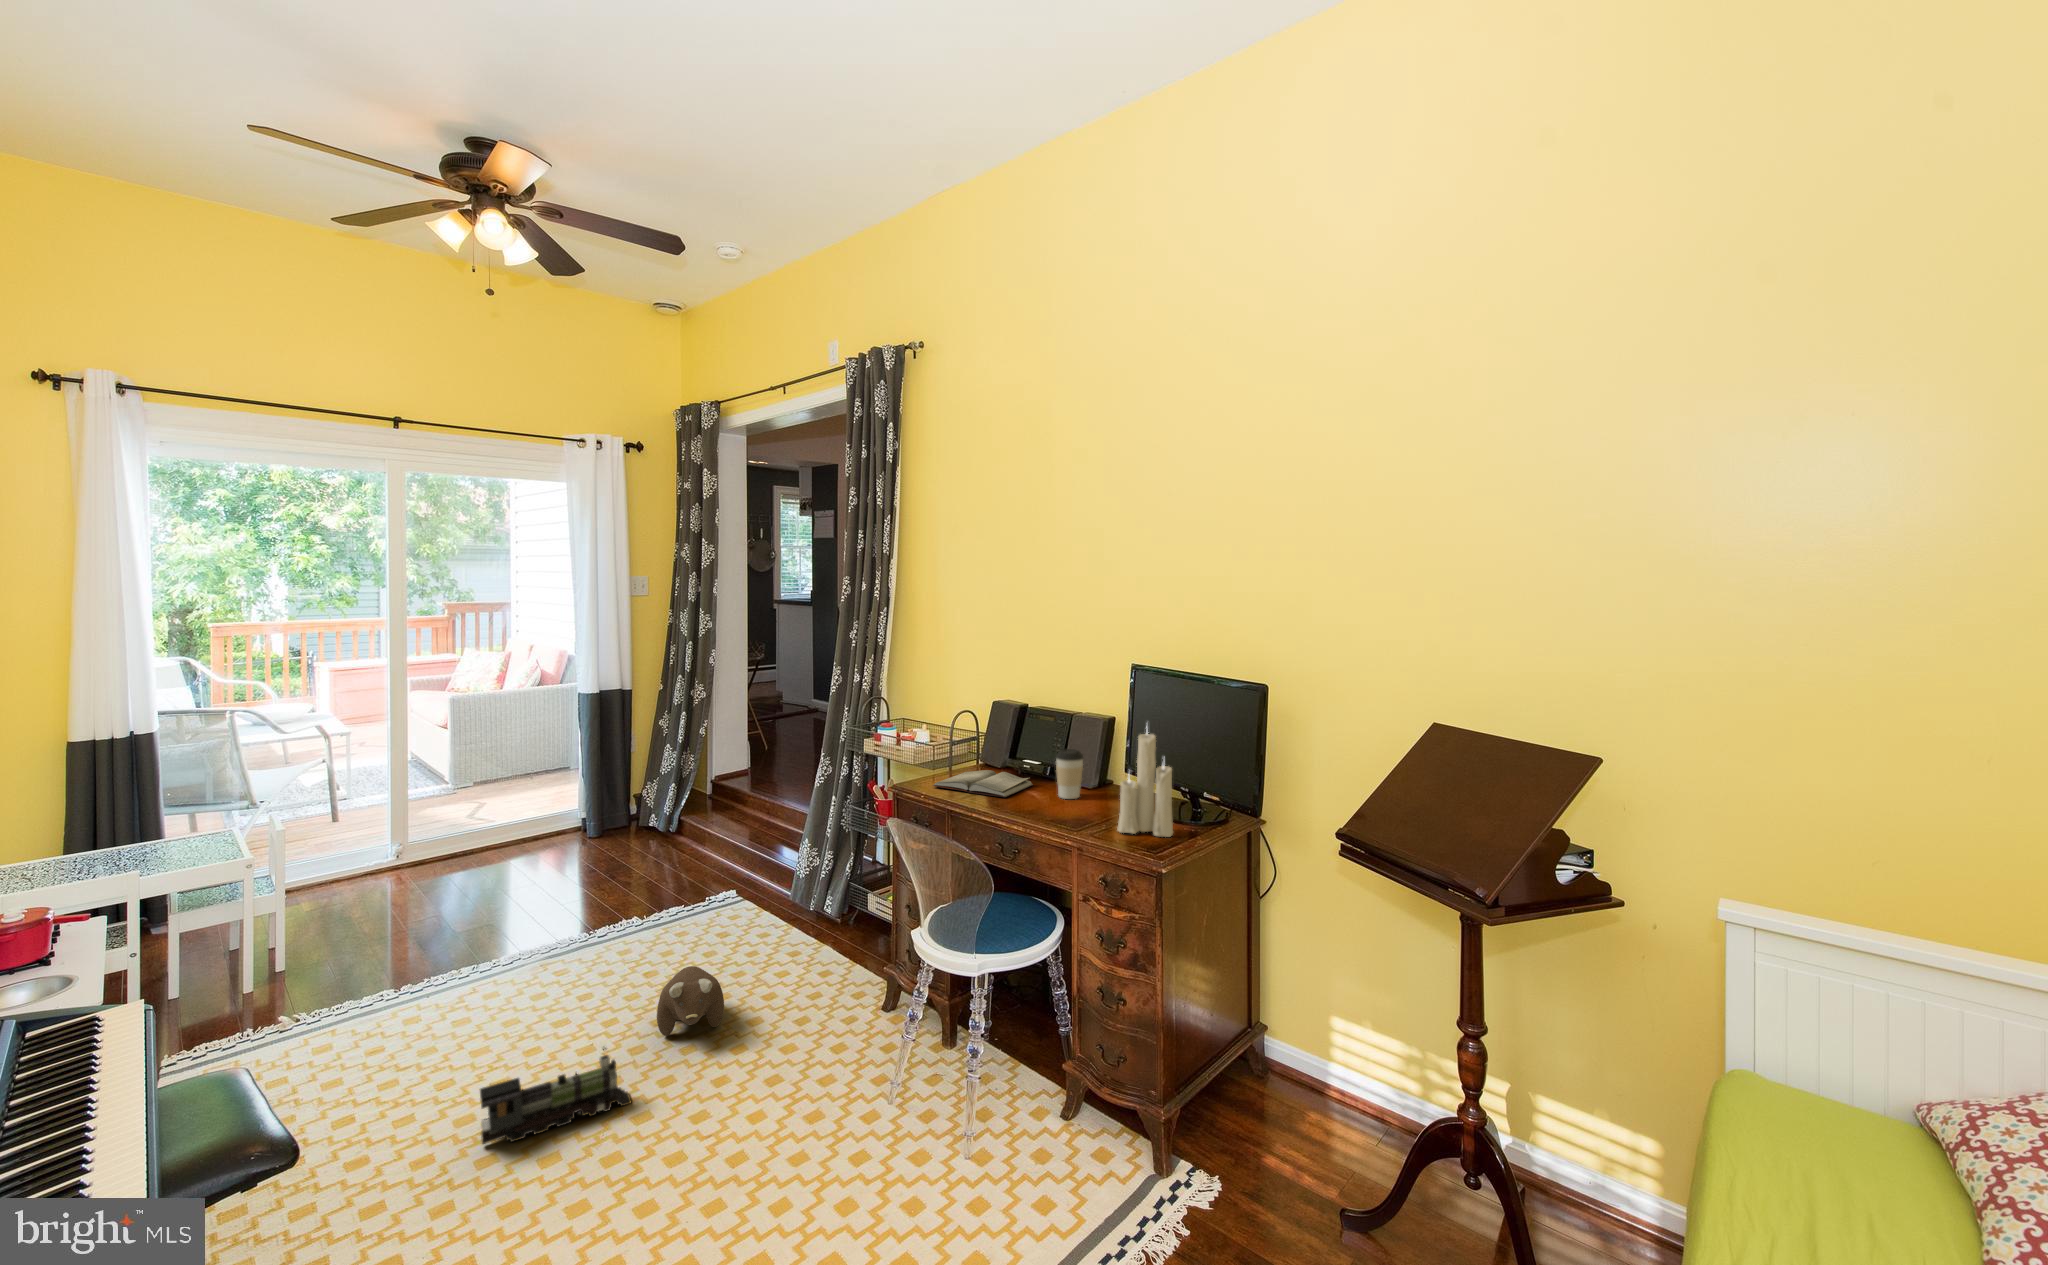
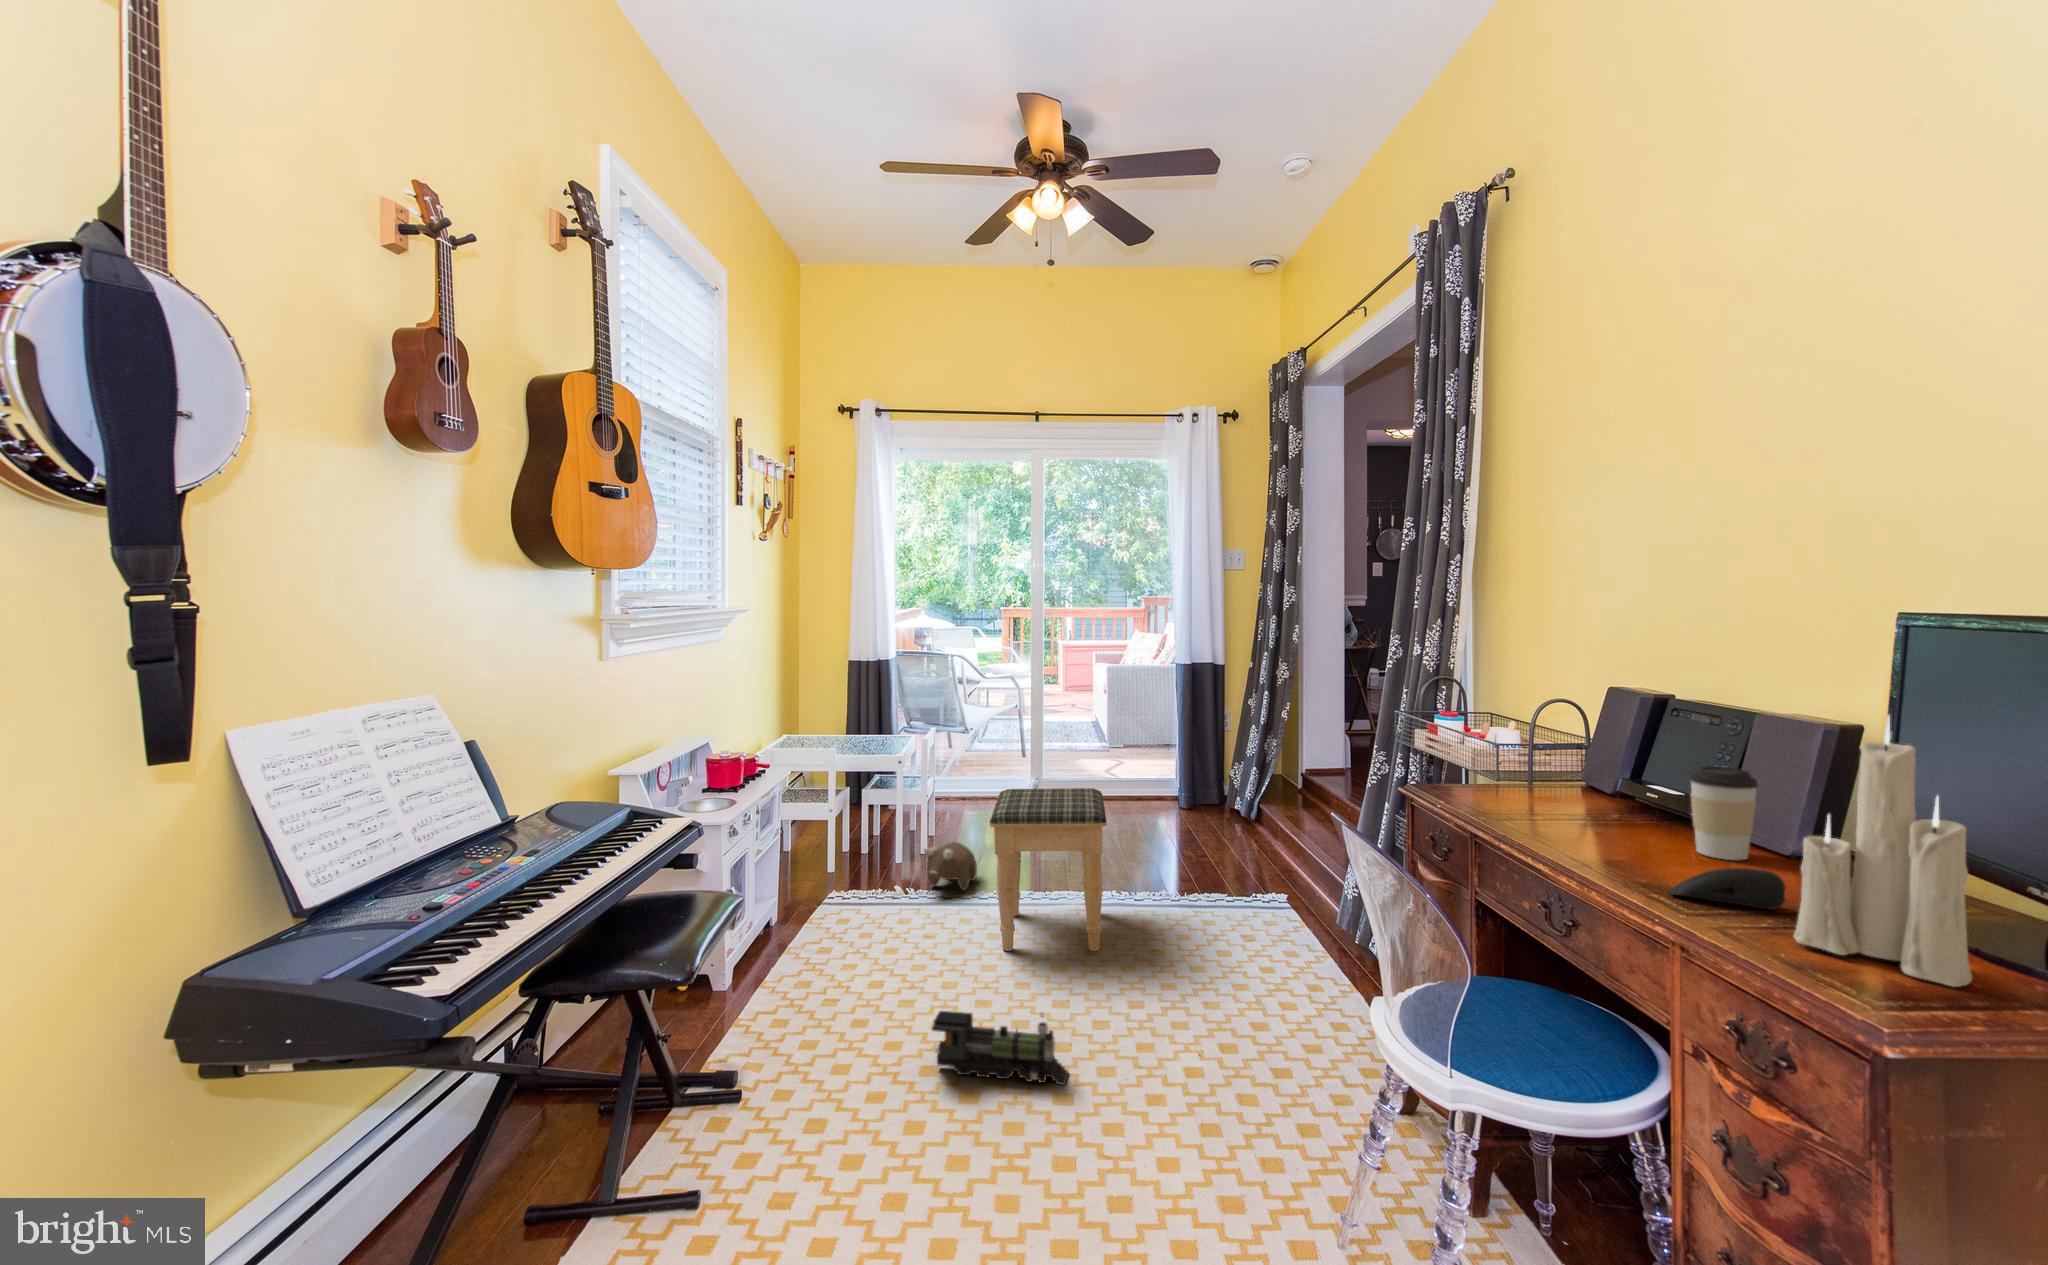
hardback book: present [932,770,1033,797] -> none [1463,786,1656,833]
computer mouse: none [1063,801,1107,822] -> present [1669,868,1786,909]
footstool: none [441,831,599,1022] -> present [990,788,1107,951]
plush toy: present [657,966,724,1036] -> present [924,842,977,890]

